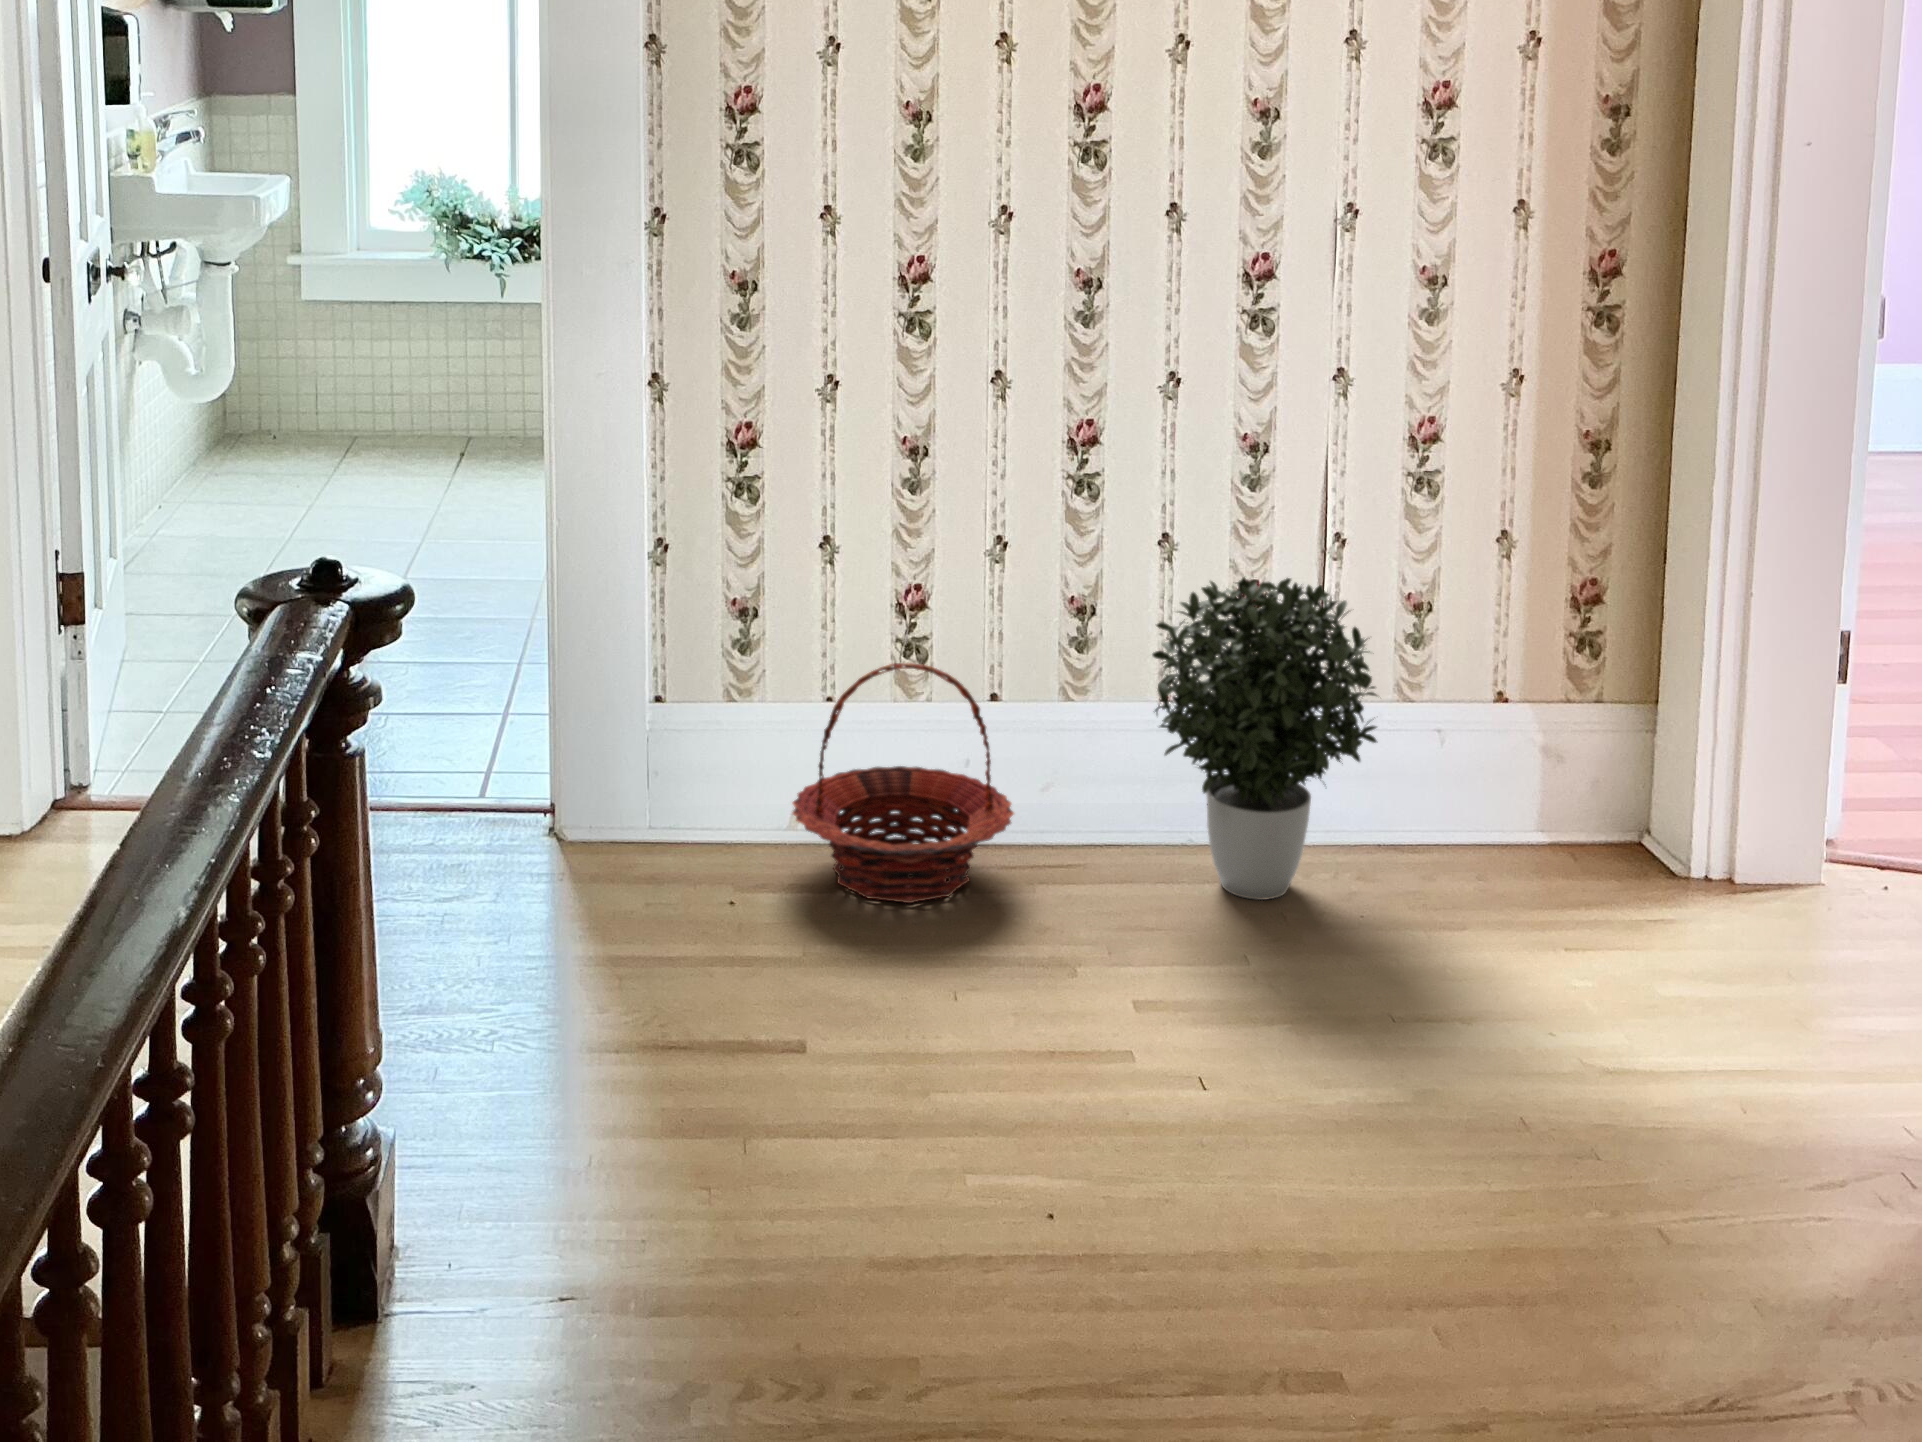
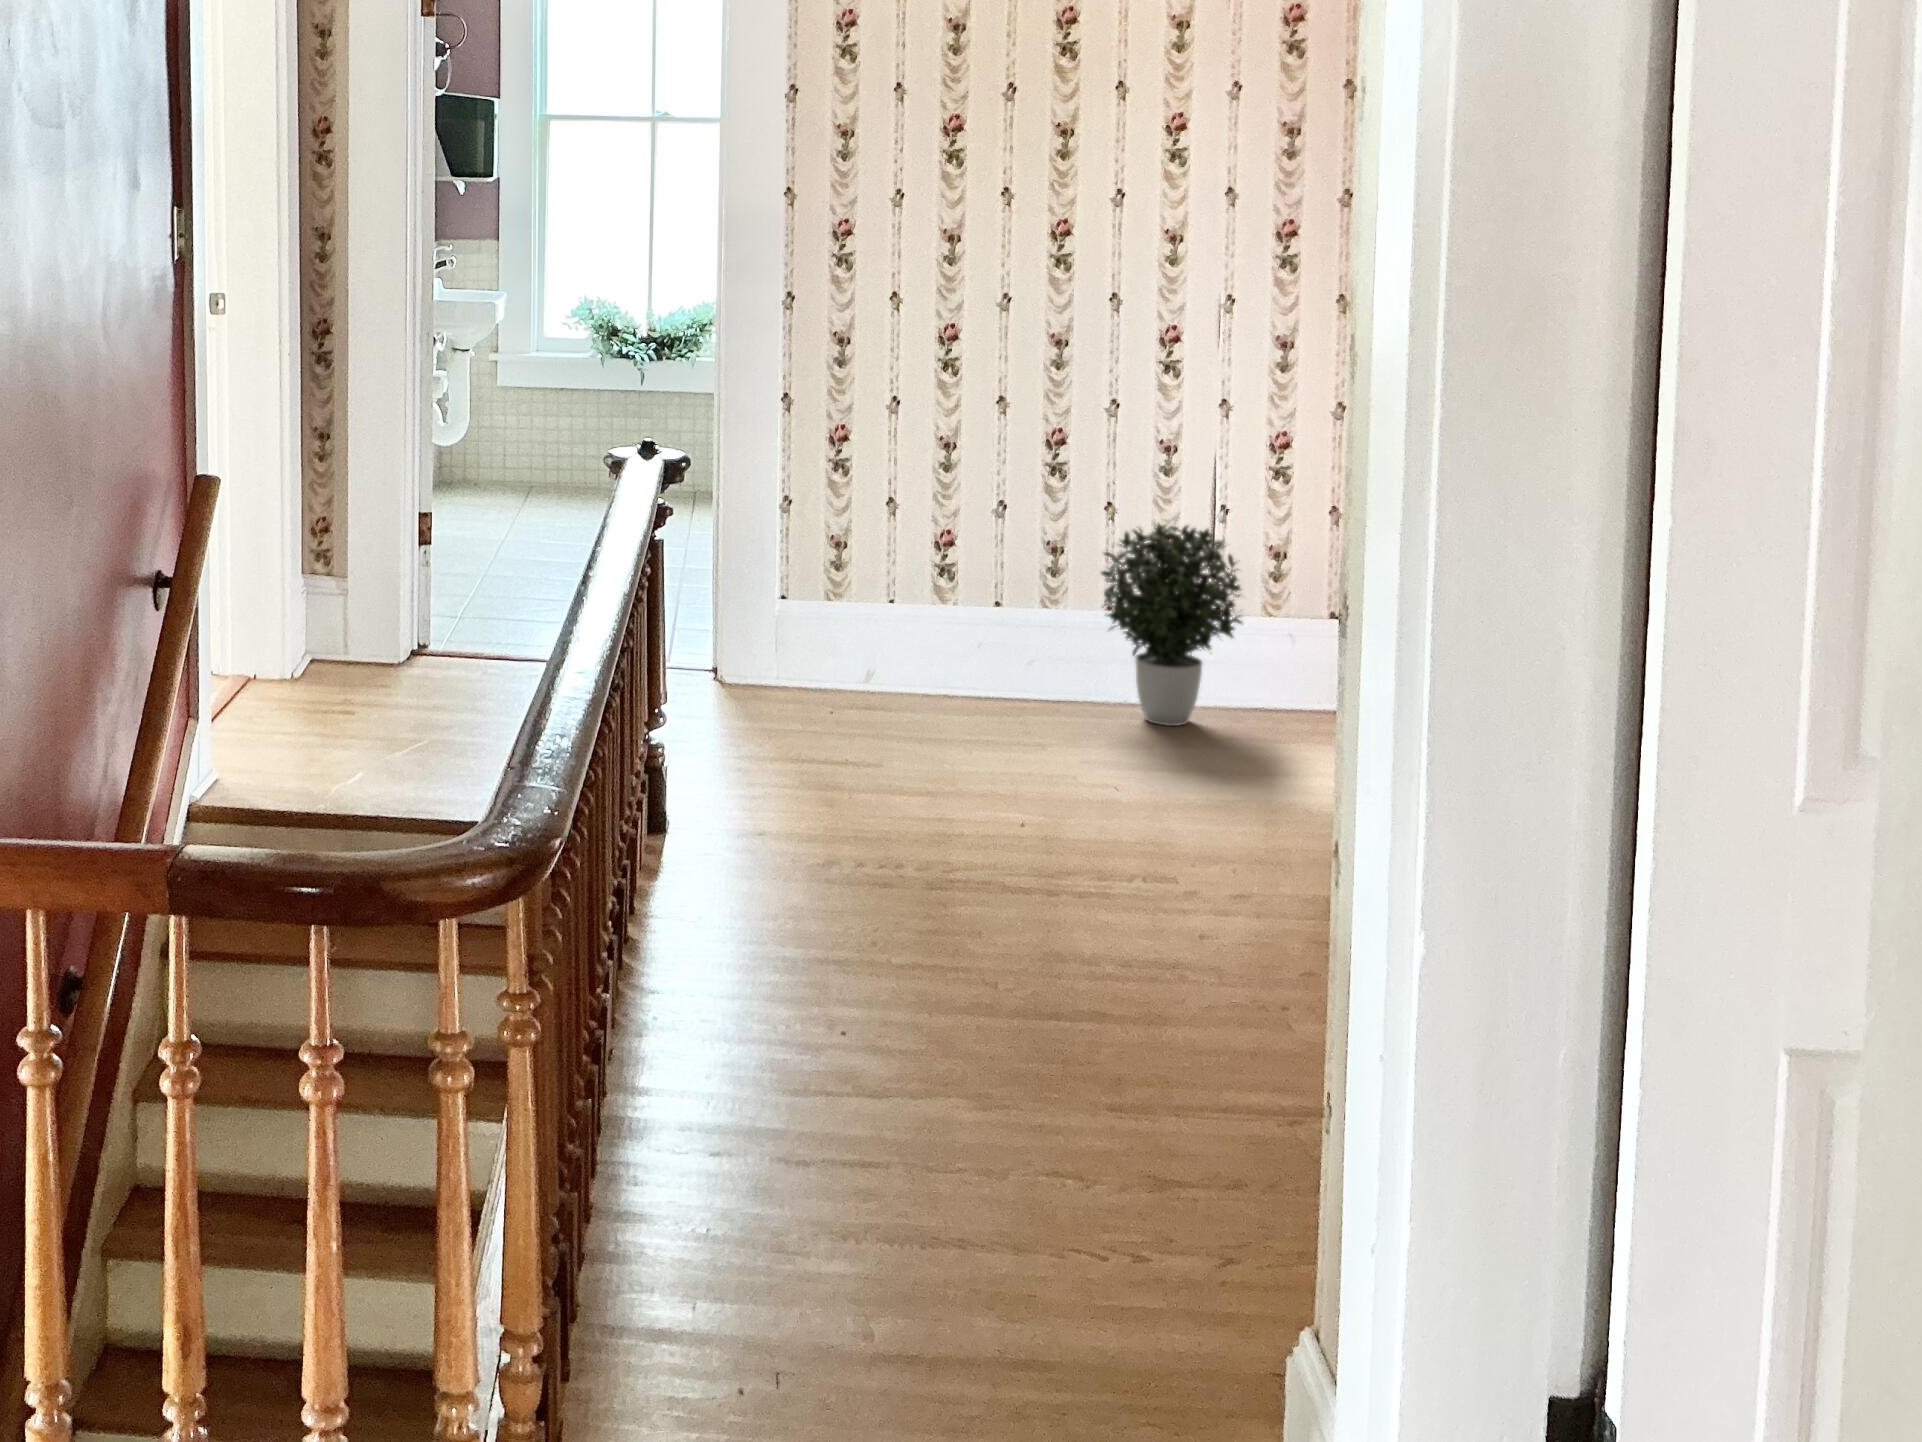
basket: present [793,663,1014,903] -> none [872,572,1013,718]

